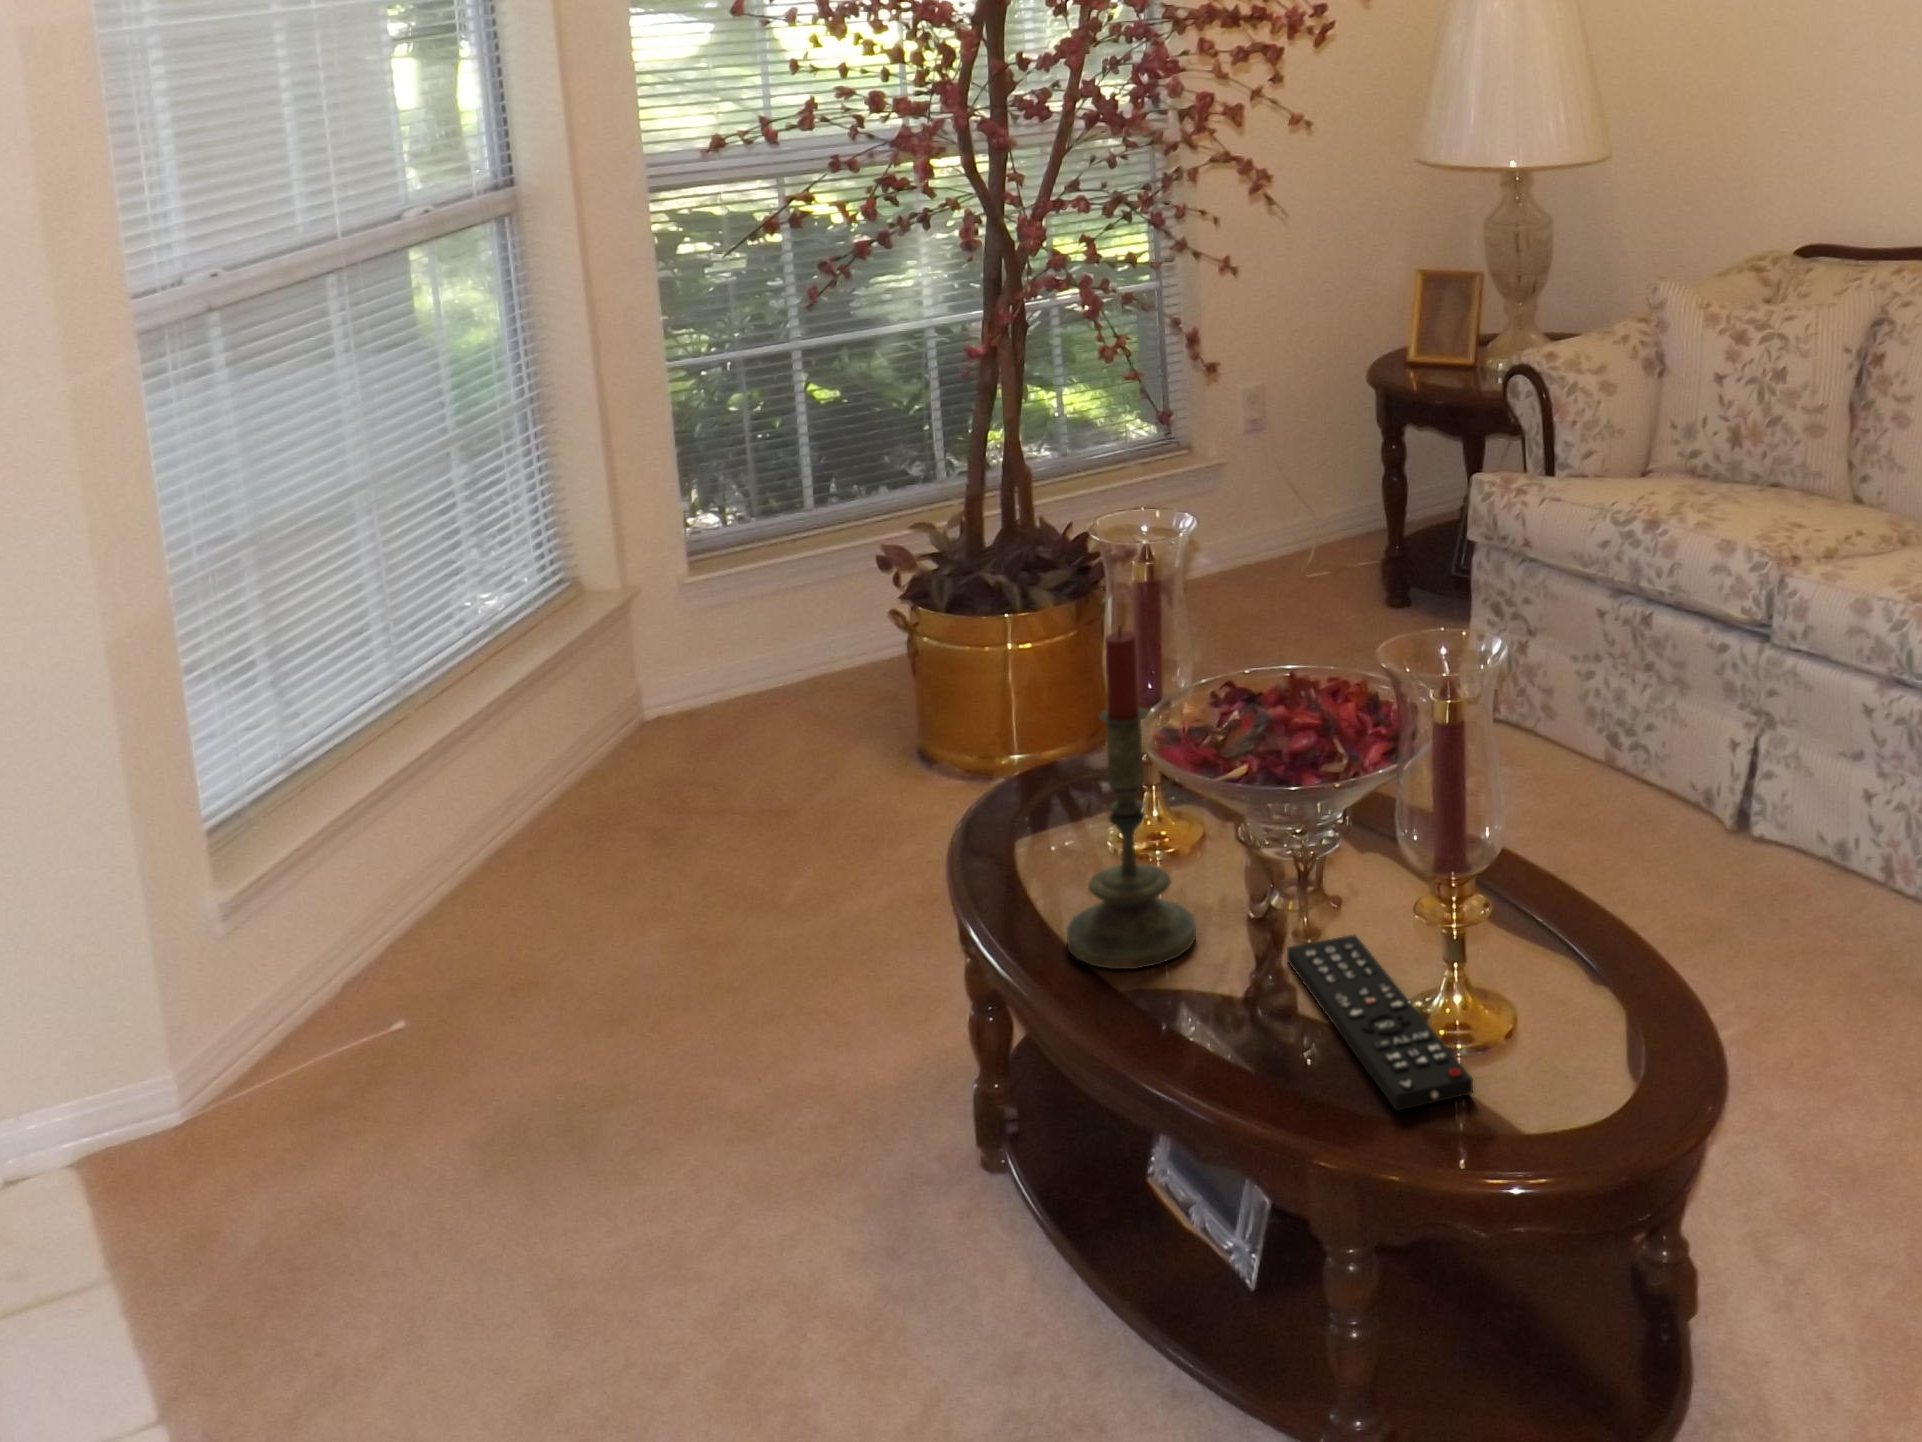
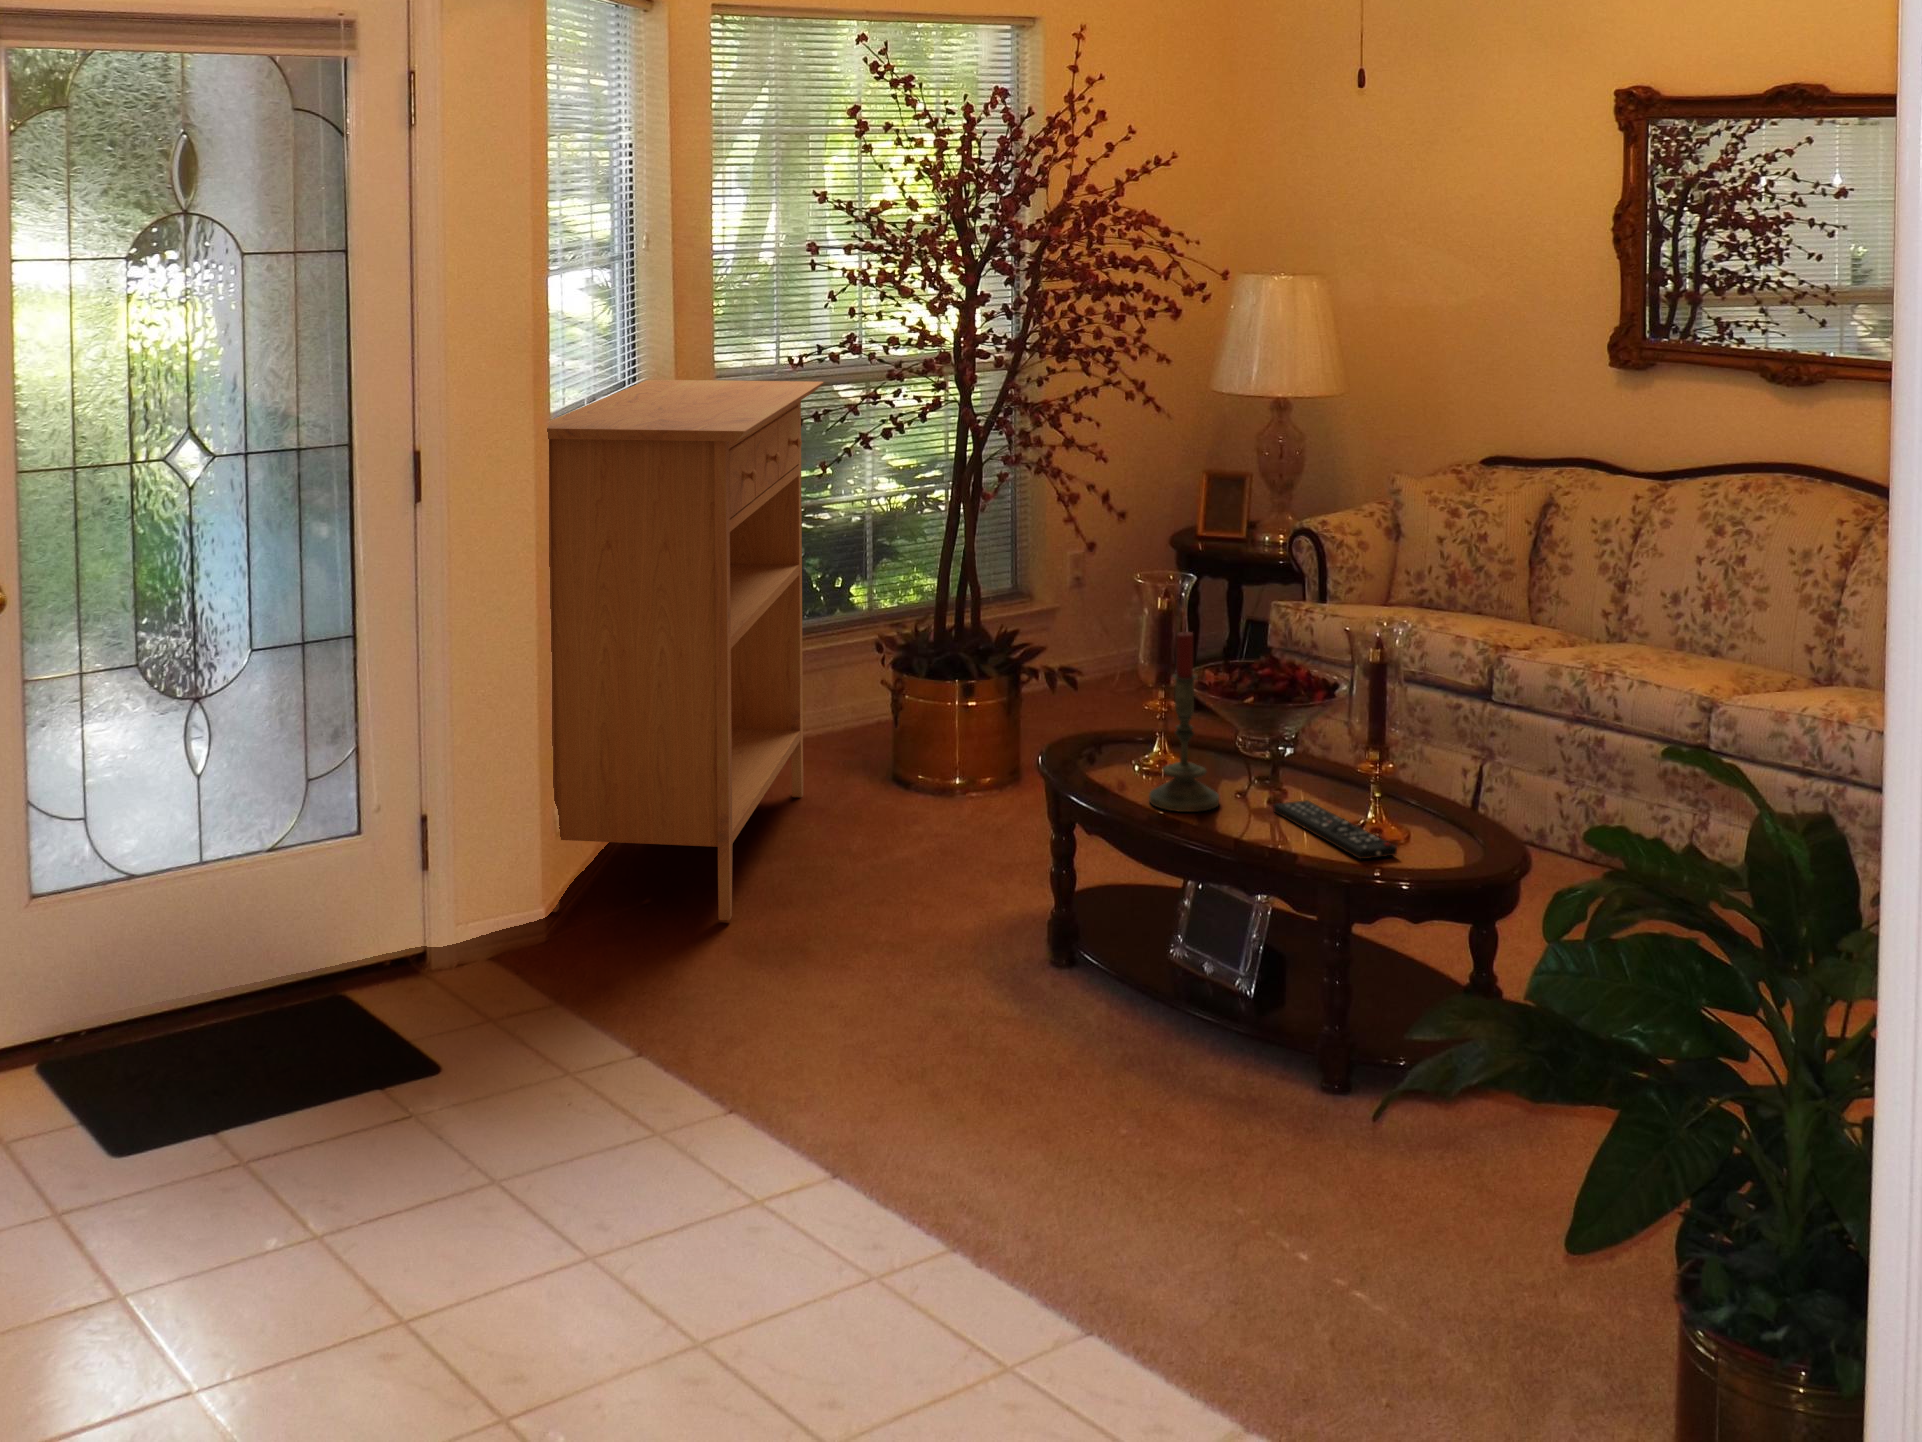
console table: none [20,155,748,1080] -> present [547,380,824,920]

